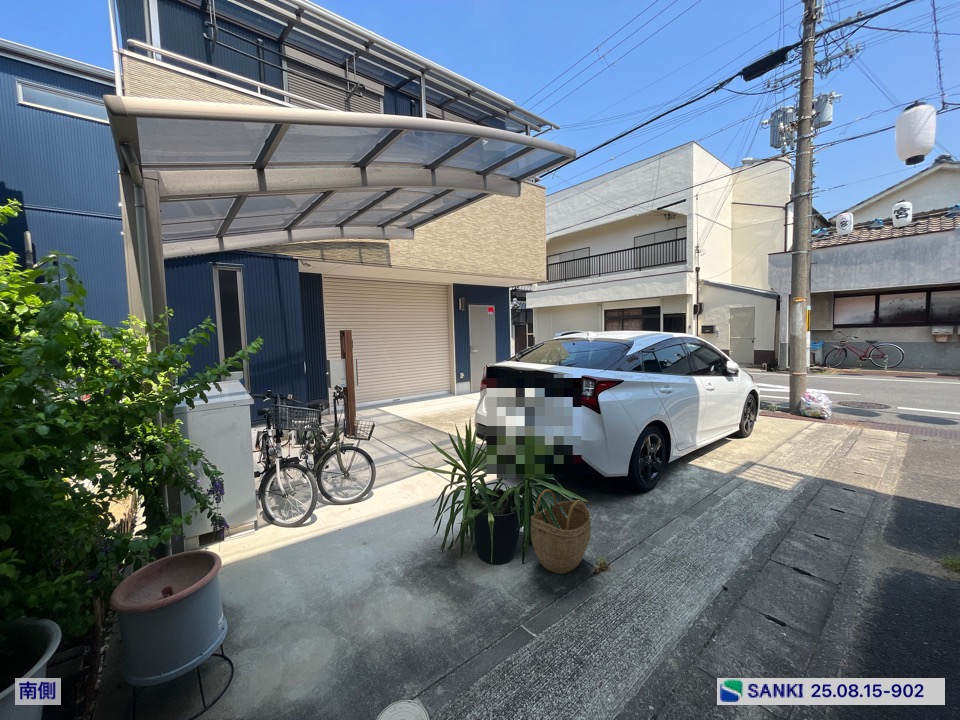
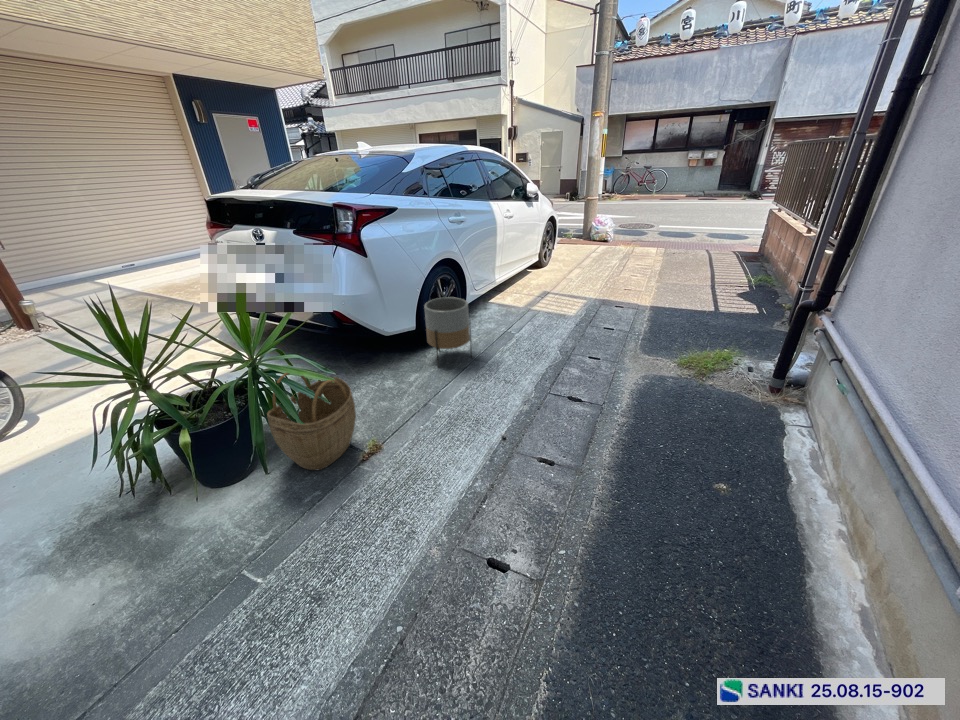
planter: none [638,453,681,515] -> present [424,297,472,367]

